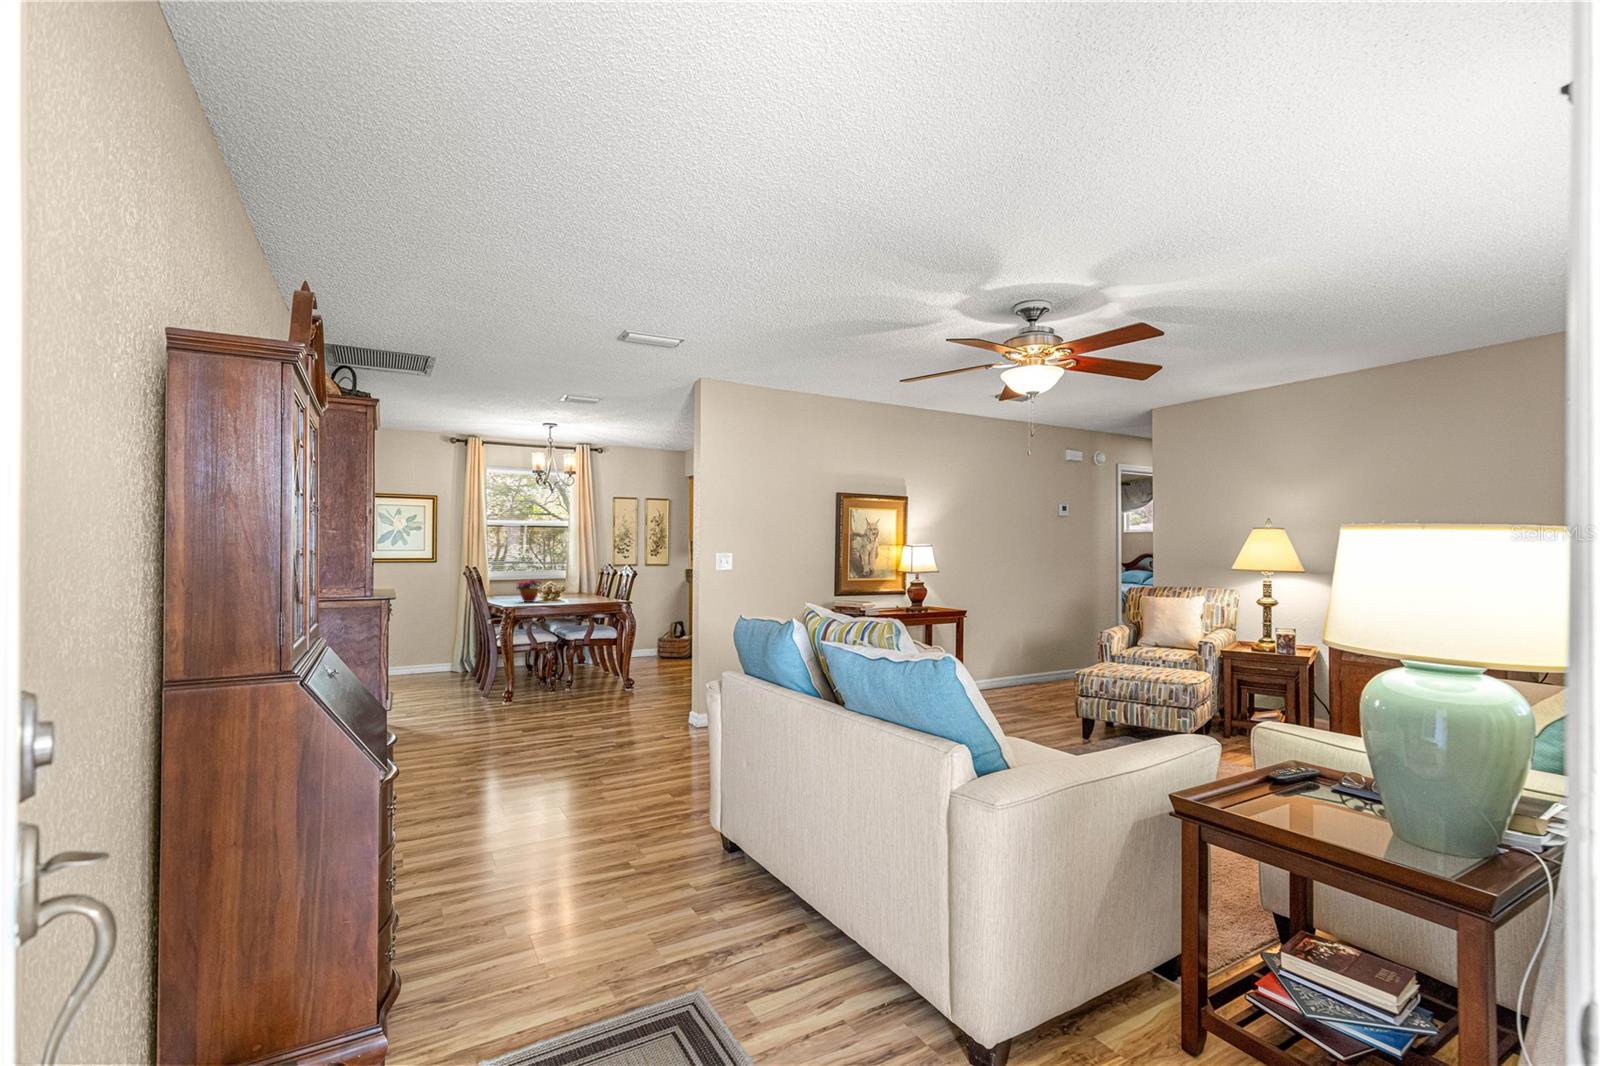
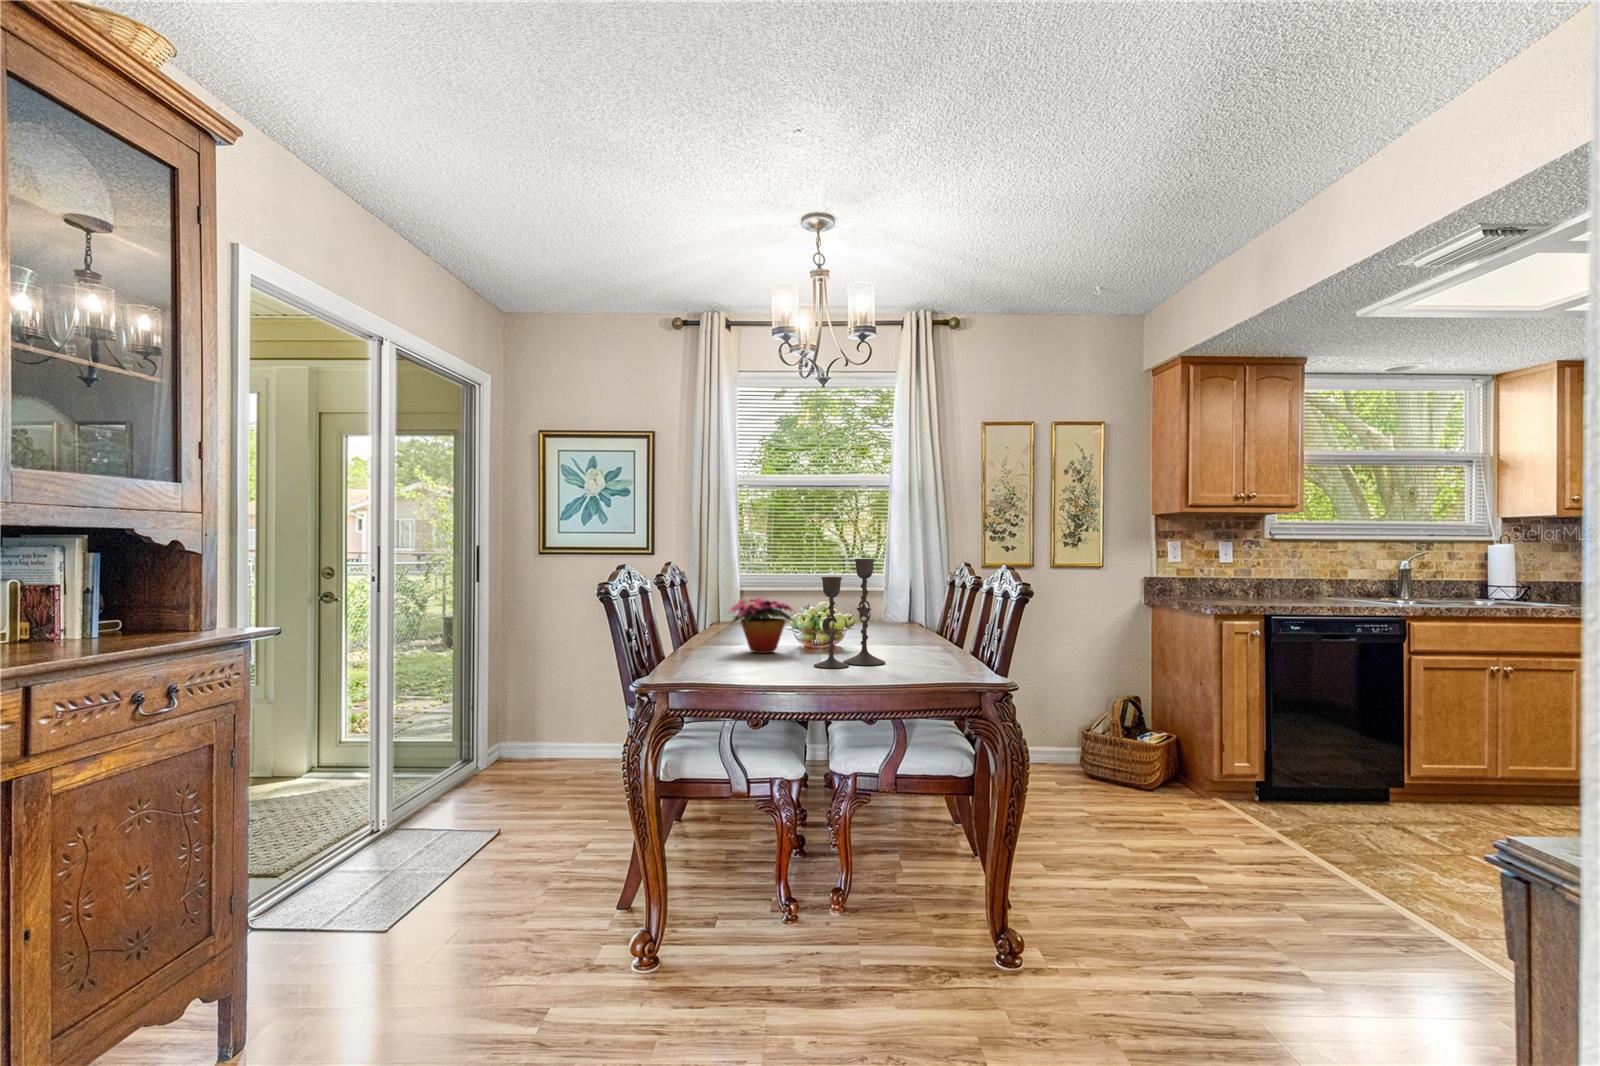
candlestick: none [558,563,584,603] -> present [814,559,885,668]

